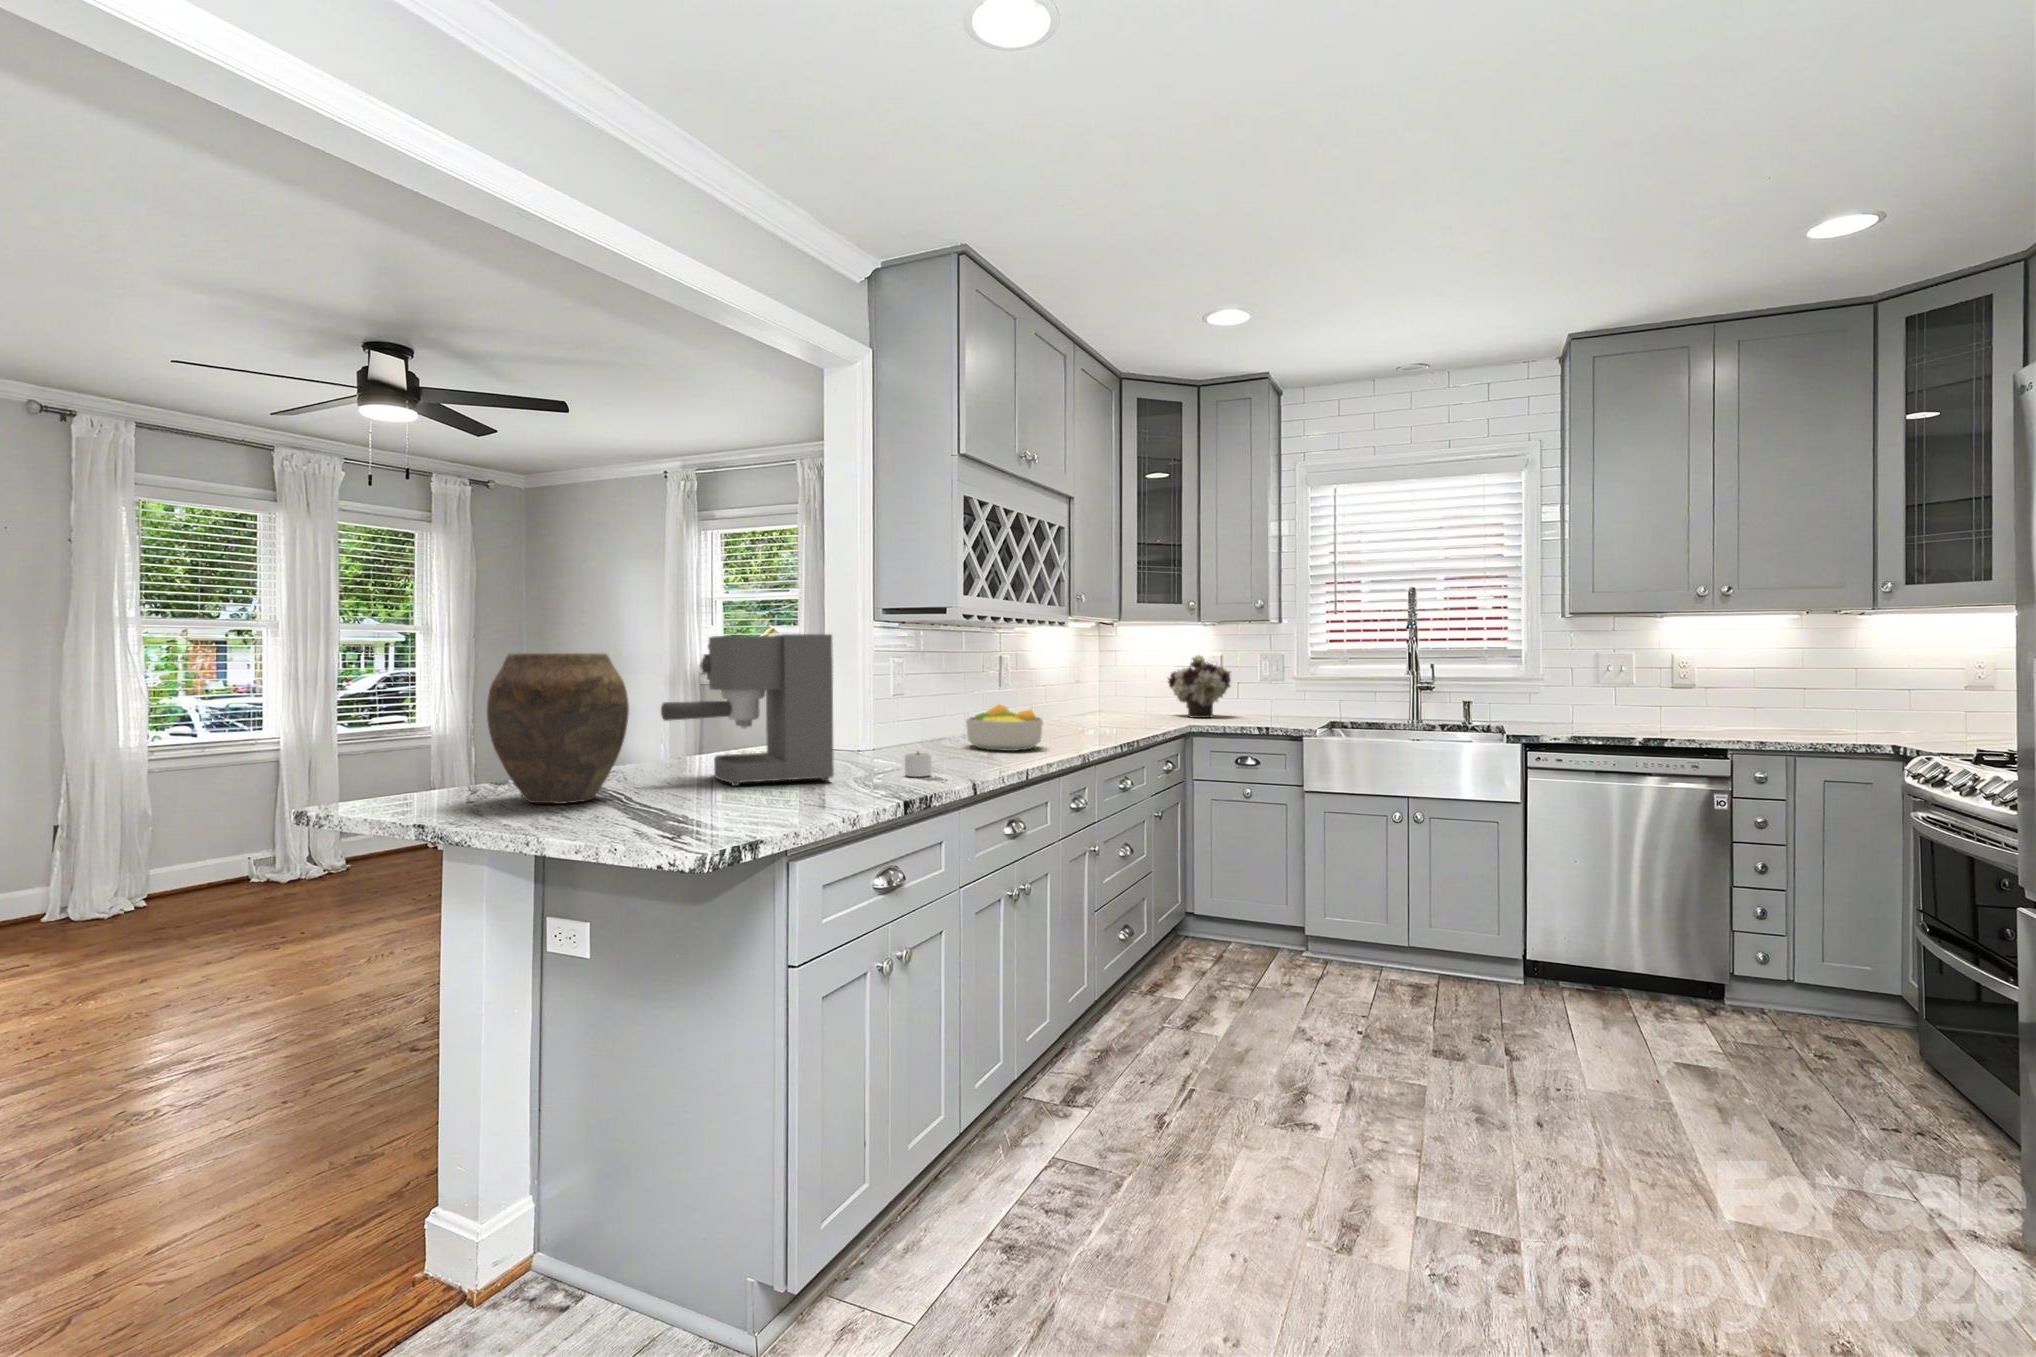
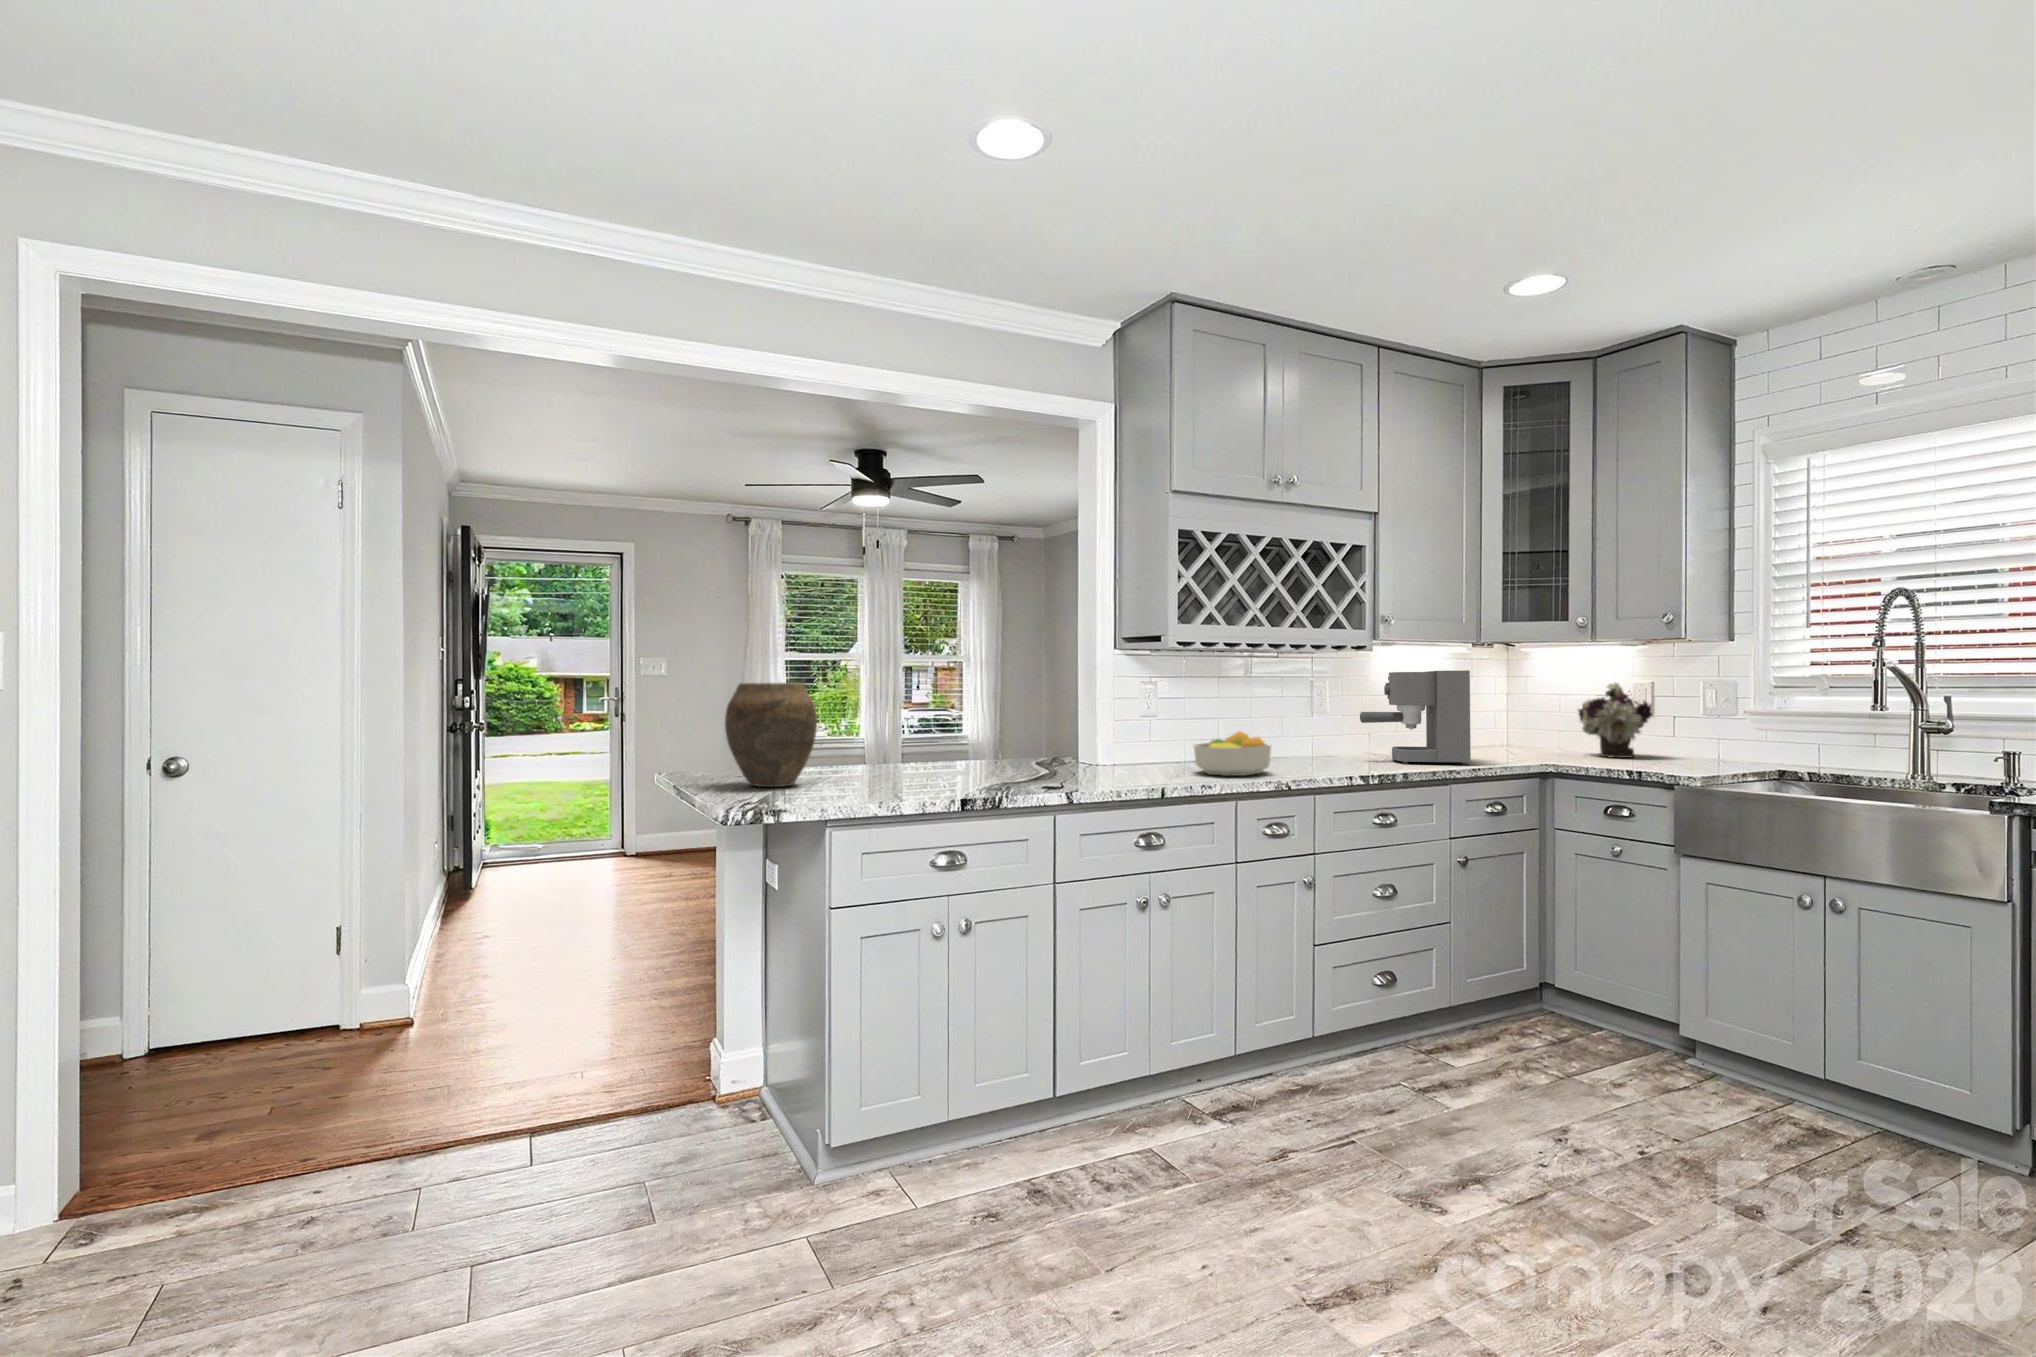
coffee maker: present [661,634,834,786] -> present [1360,670,1471,764]
candle: present [905,752,932,777] -> none [1044,767,1075,789]

